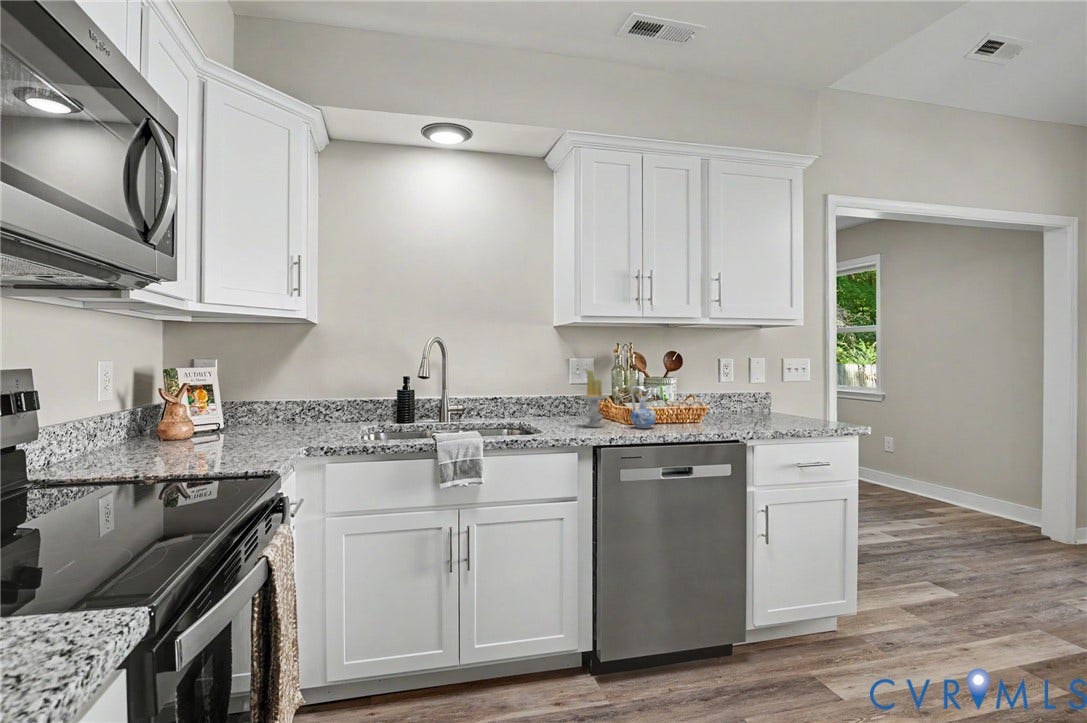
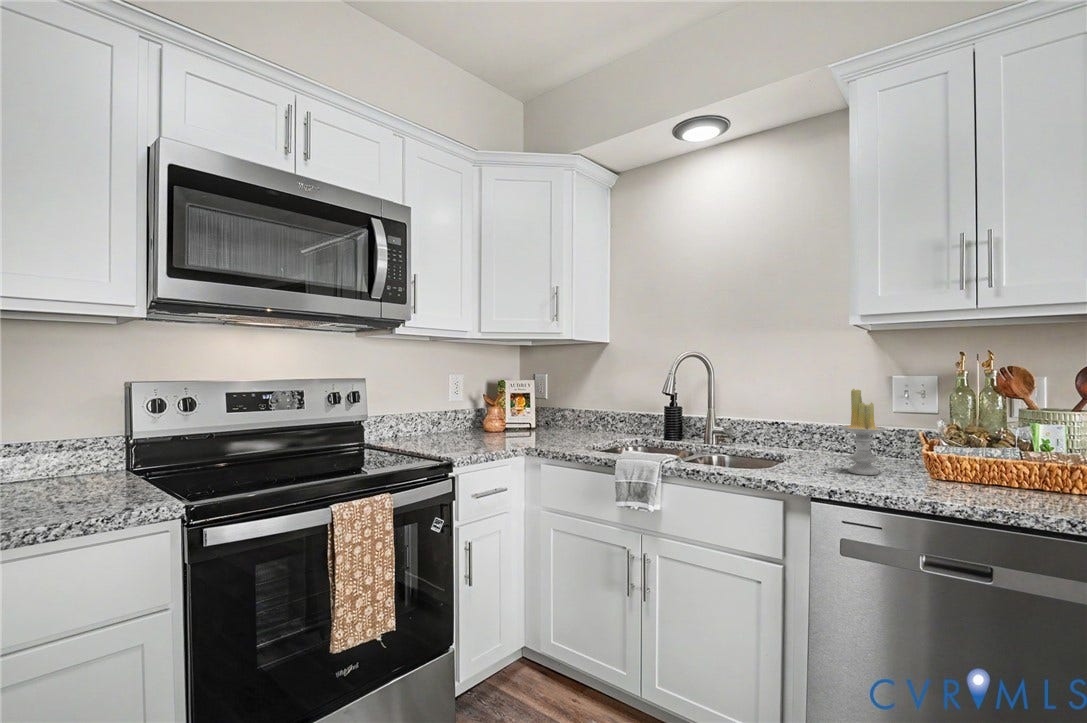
ceramic pitcher: present [631,386,656,428] -> none [910,417,961,488]

